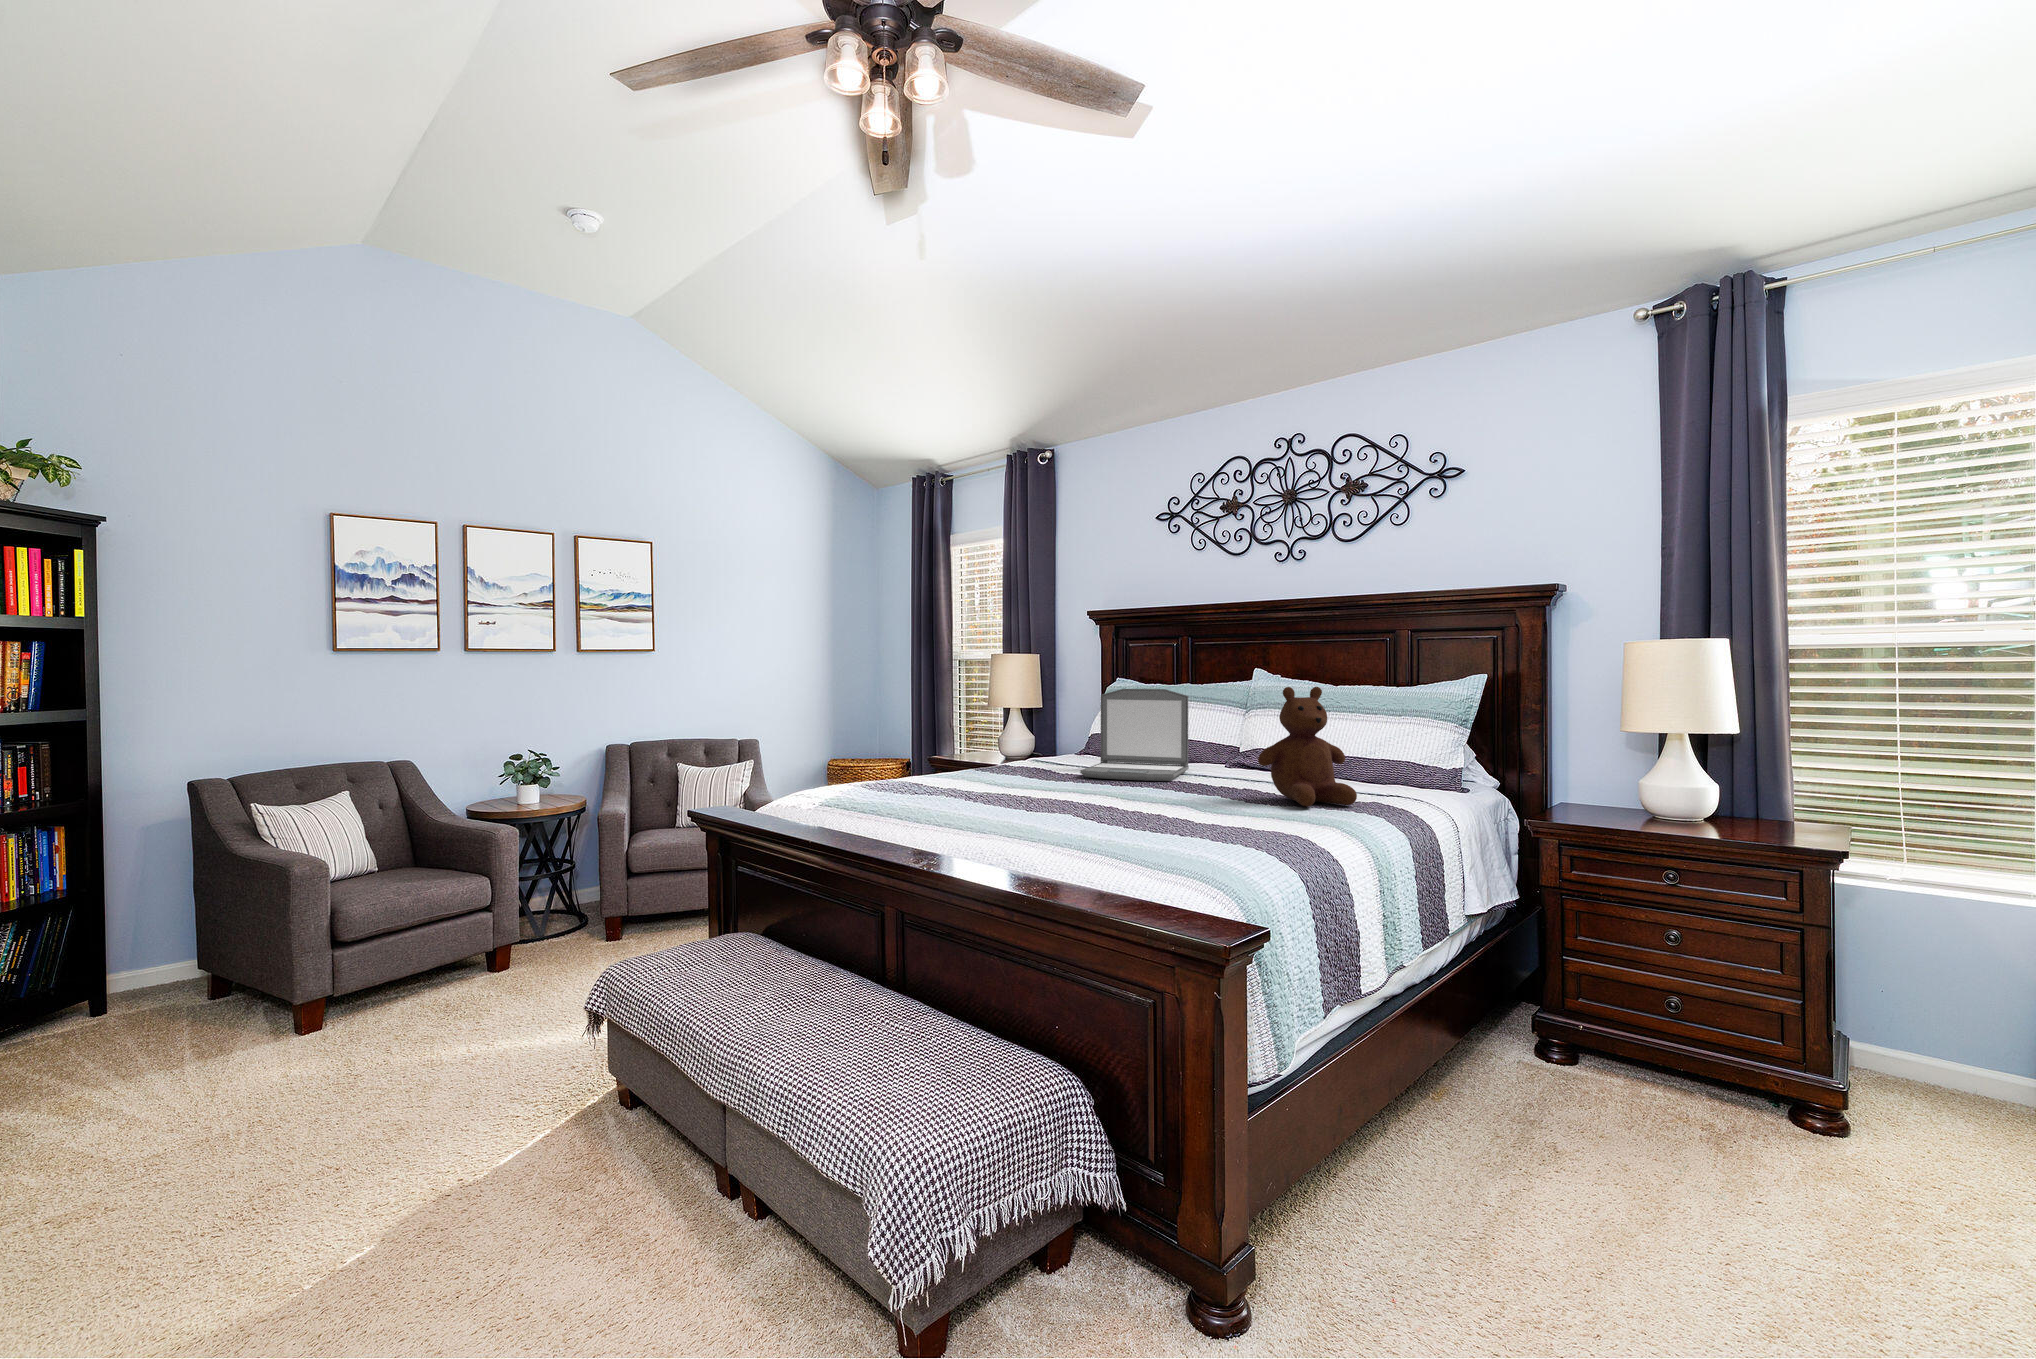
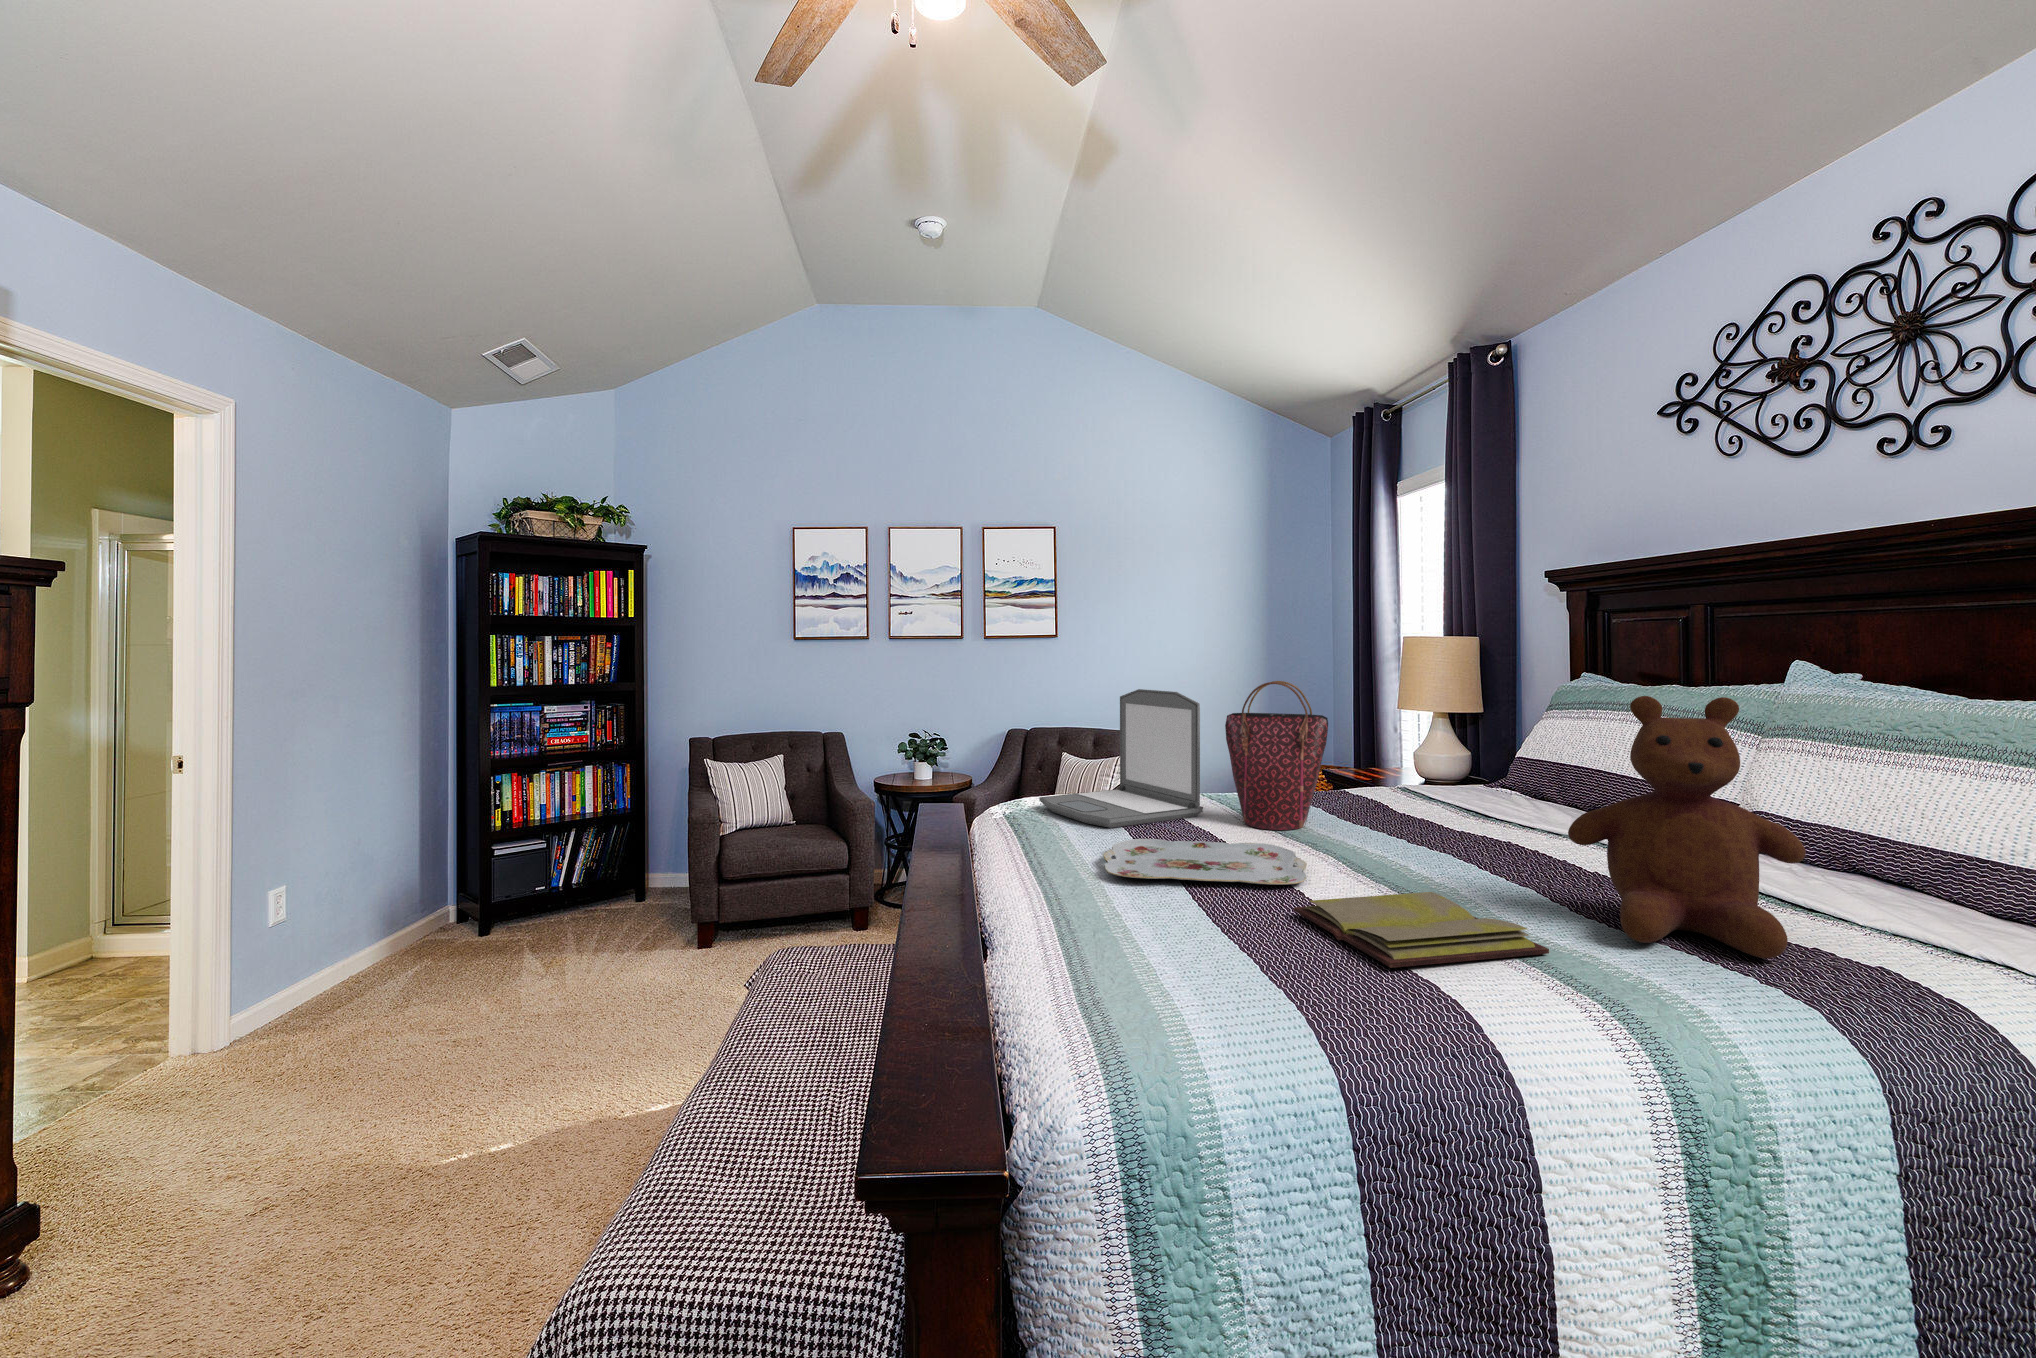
handbag: none [1005,686,1072,790] -> present [1225,681,1328,830]
laptop: present [1080,689,1189,781] -> present [1039,689,1203,828]
serving tray: none [988,795,1135,819] -> present [1103,839,1307,885]
diary: none [1163,800,1286,828] -> present [1294,892,1549,968]

